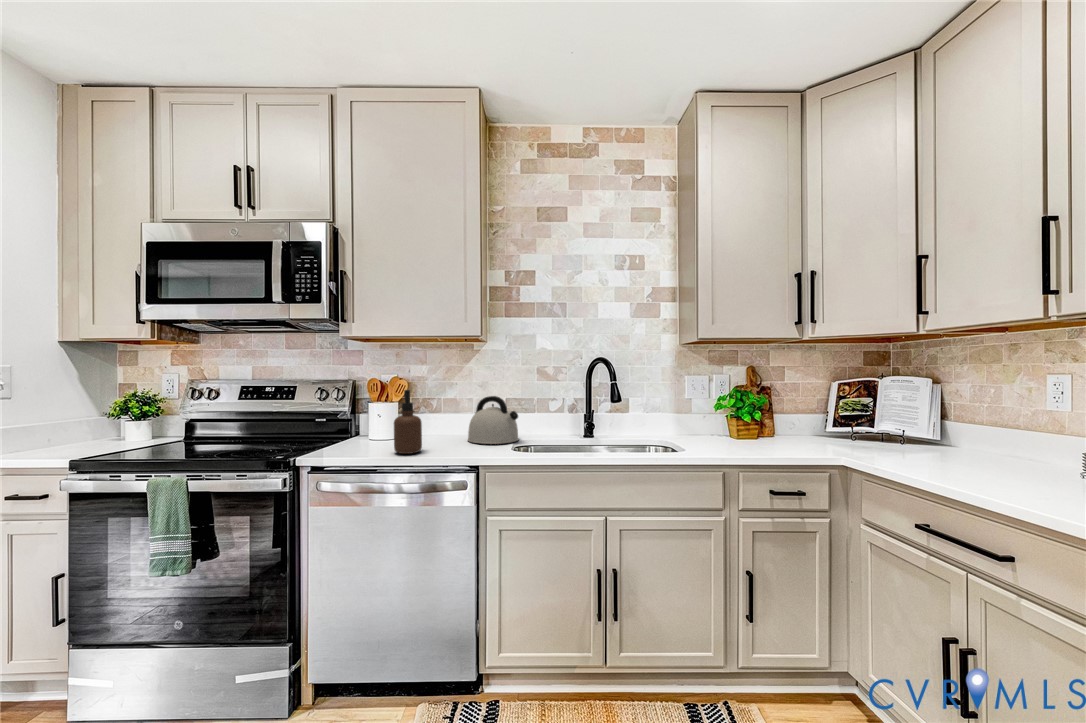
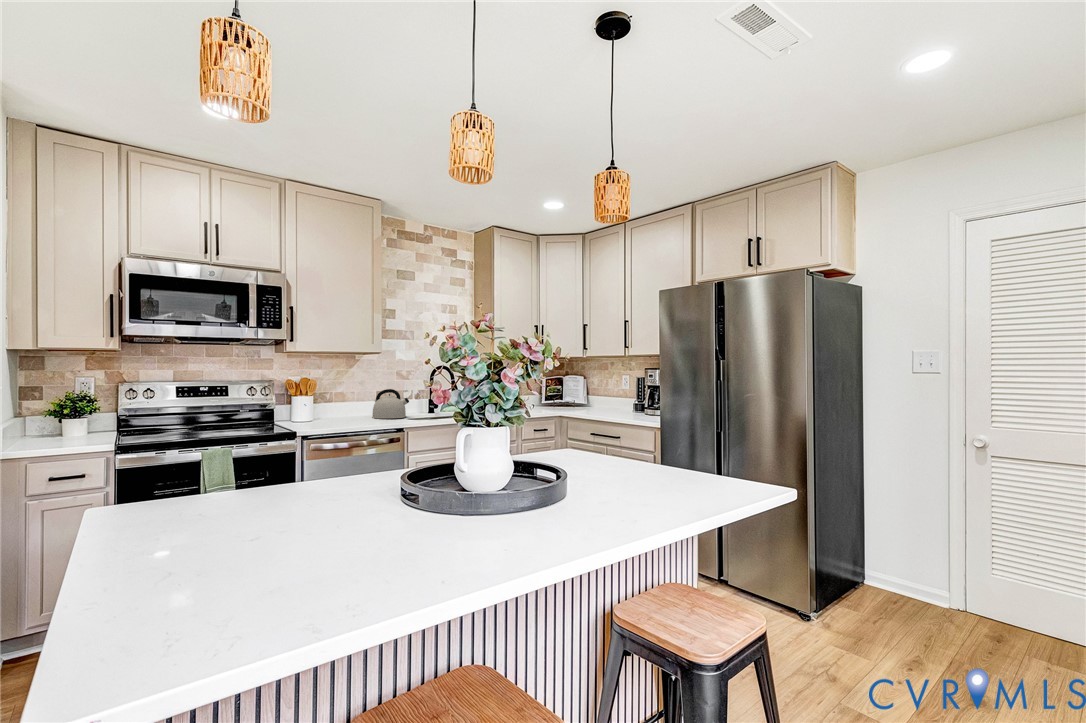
soap dispenser: present [394,390,422,454] -> none [351,385,369,425]

